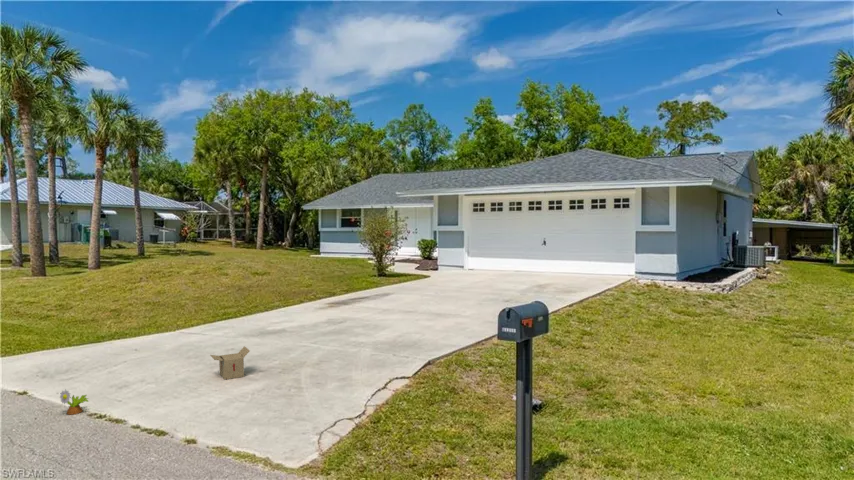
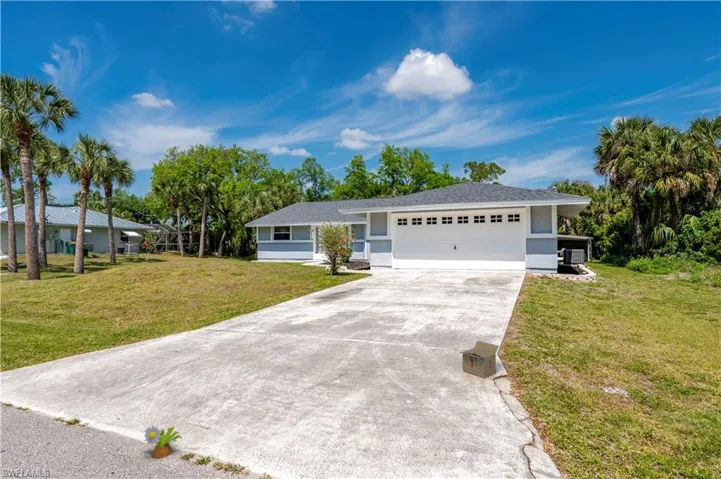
cardboard box: present [210,346,250,380] -> present [460,341,499,378]

